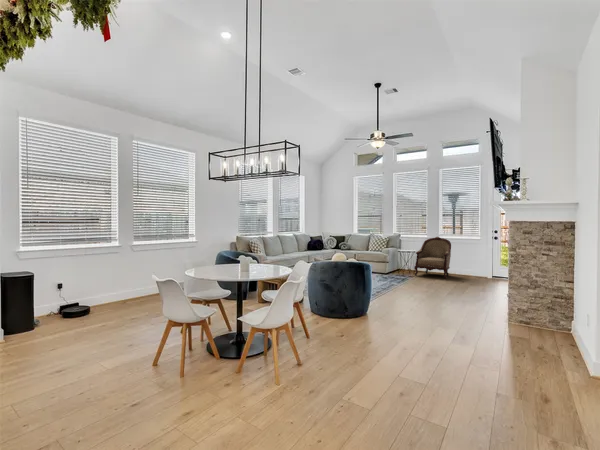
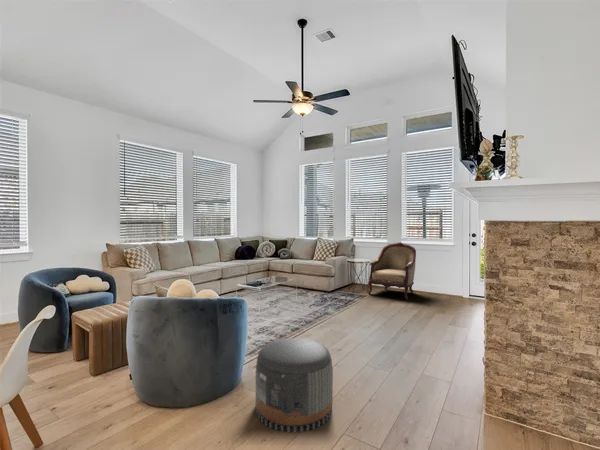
pouf: none [385,286,428,327] -> present [256,338,333,433]

